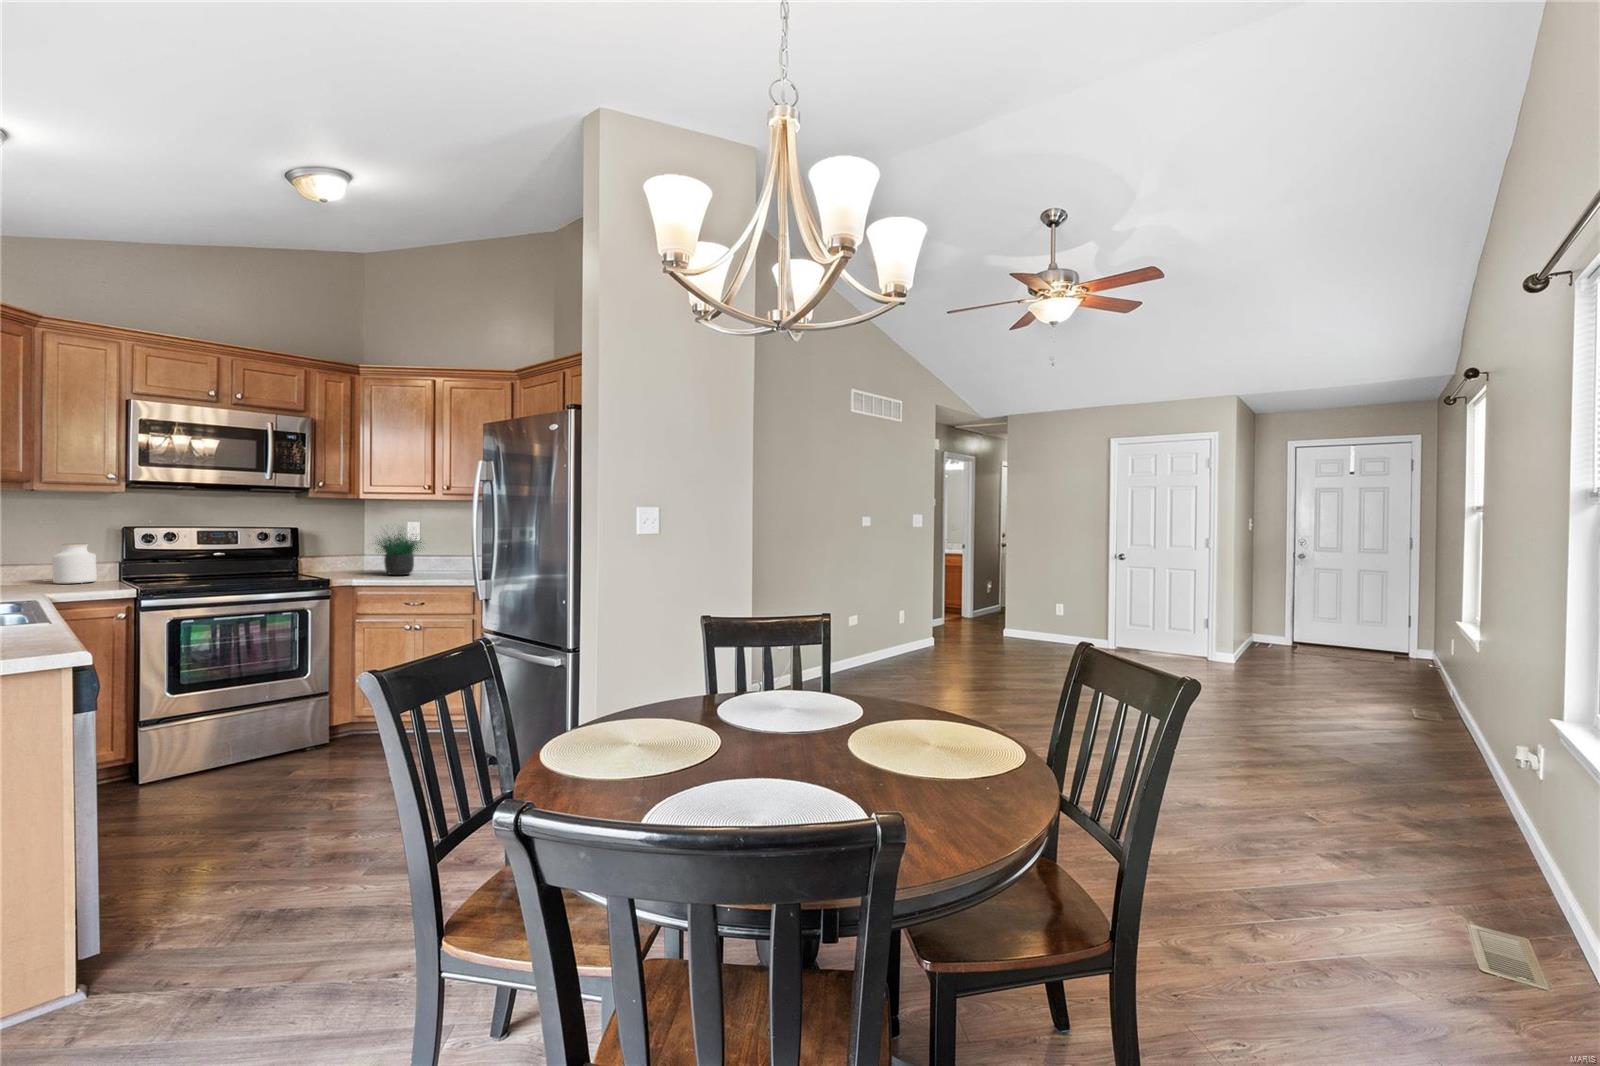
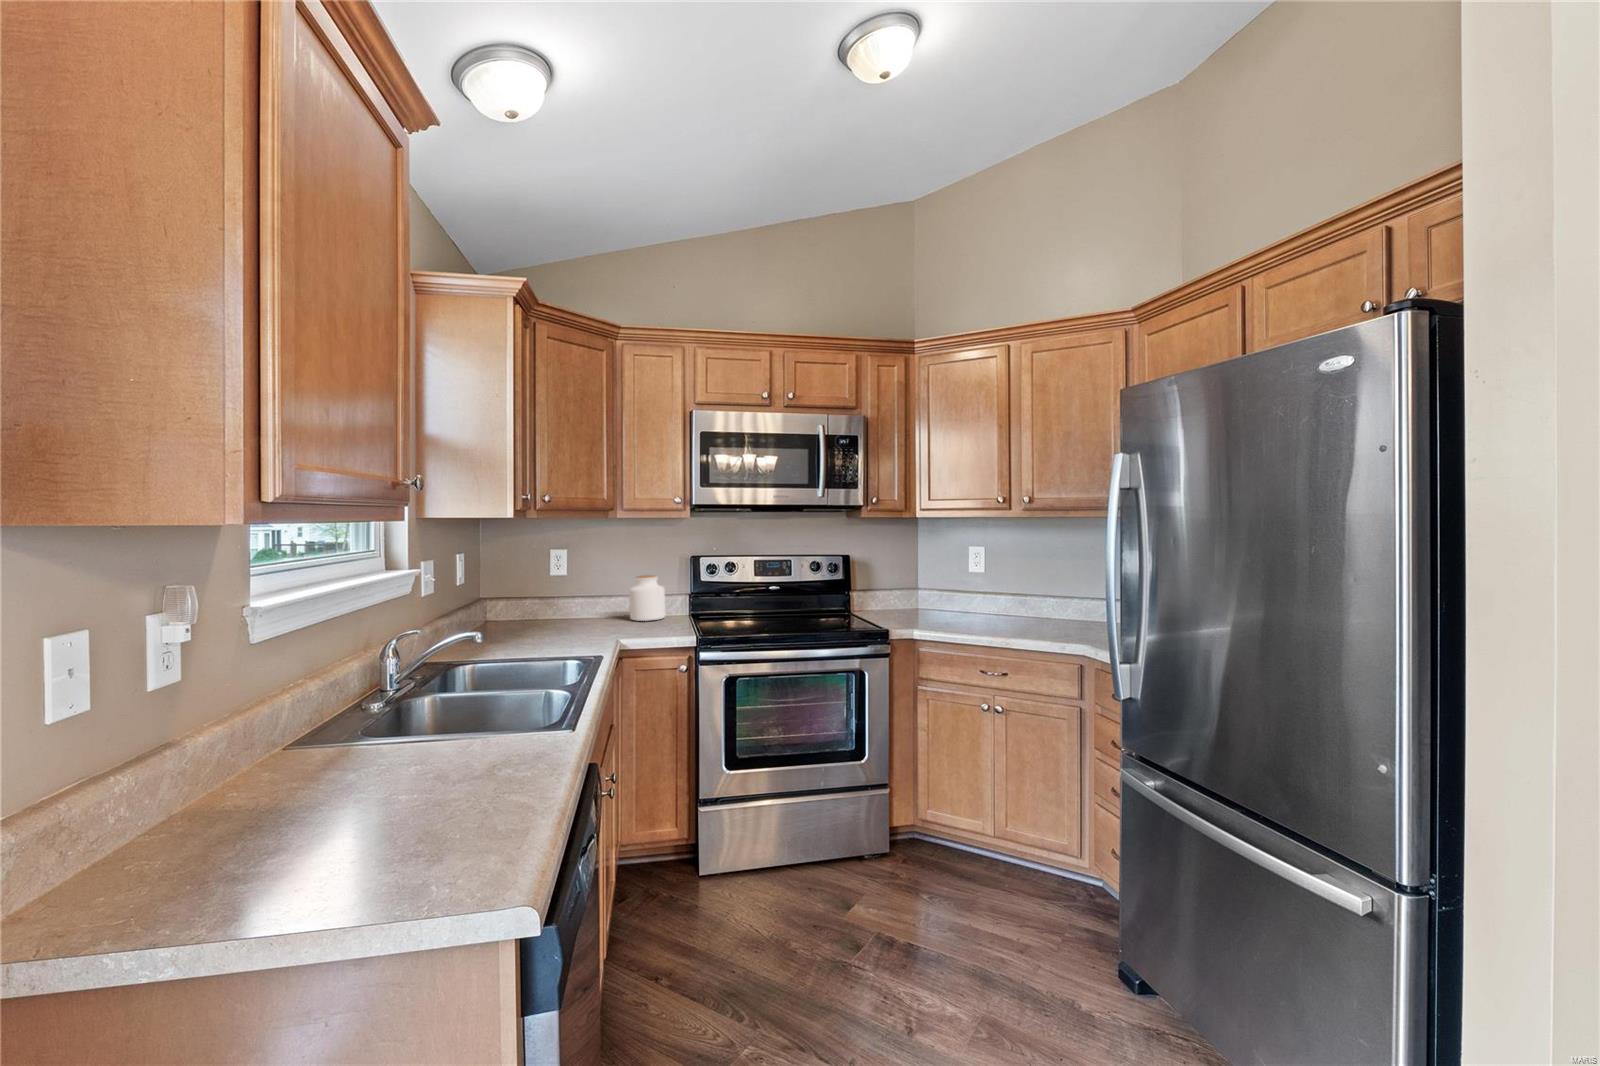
potted plant: present [375,530,422,575] -> none [919,537,1003,619]

